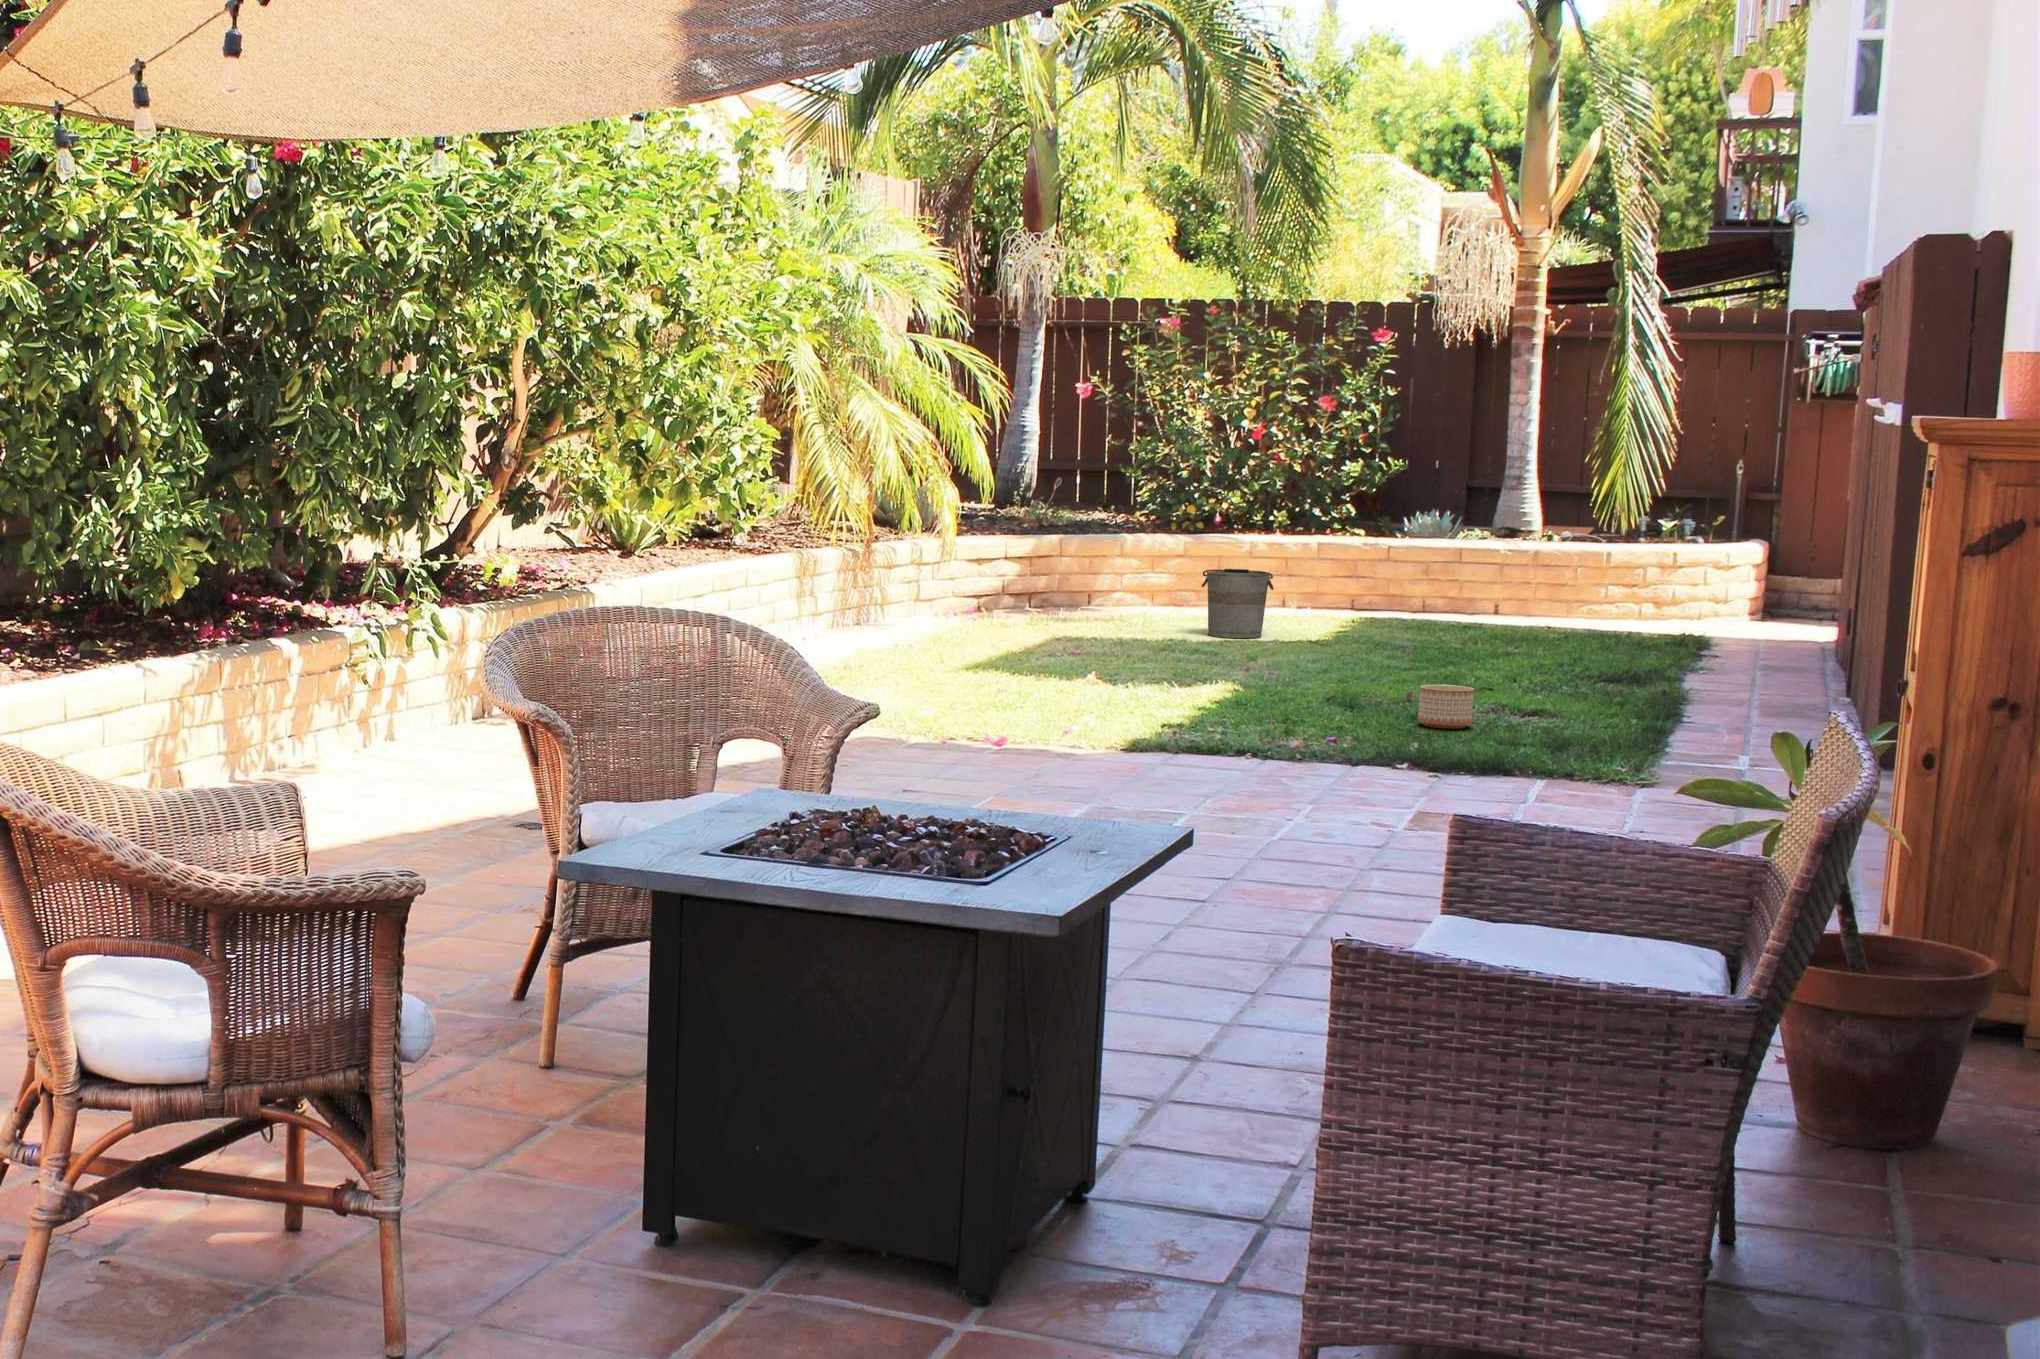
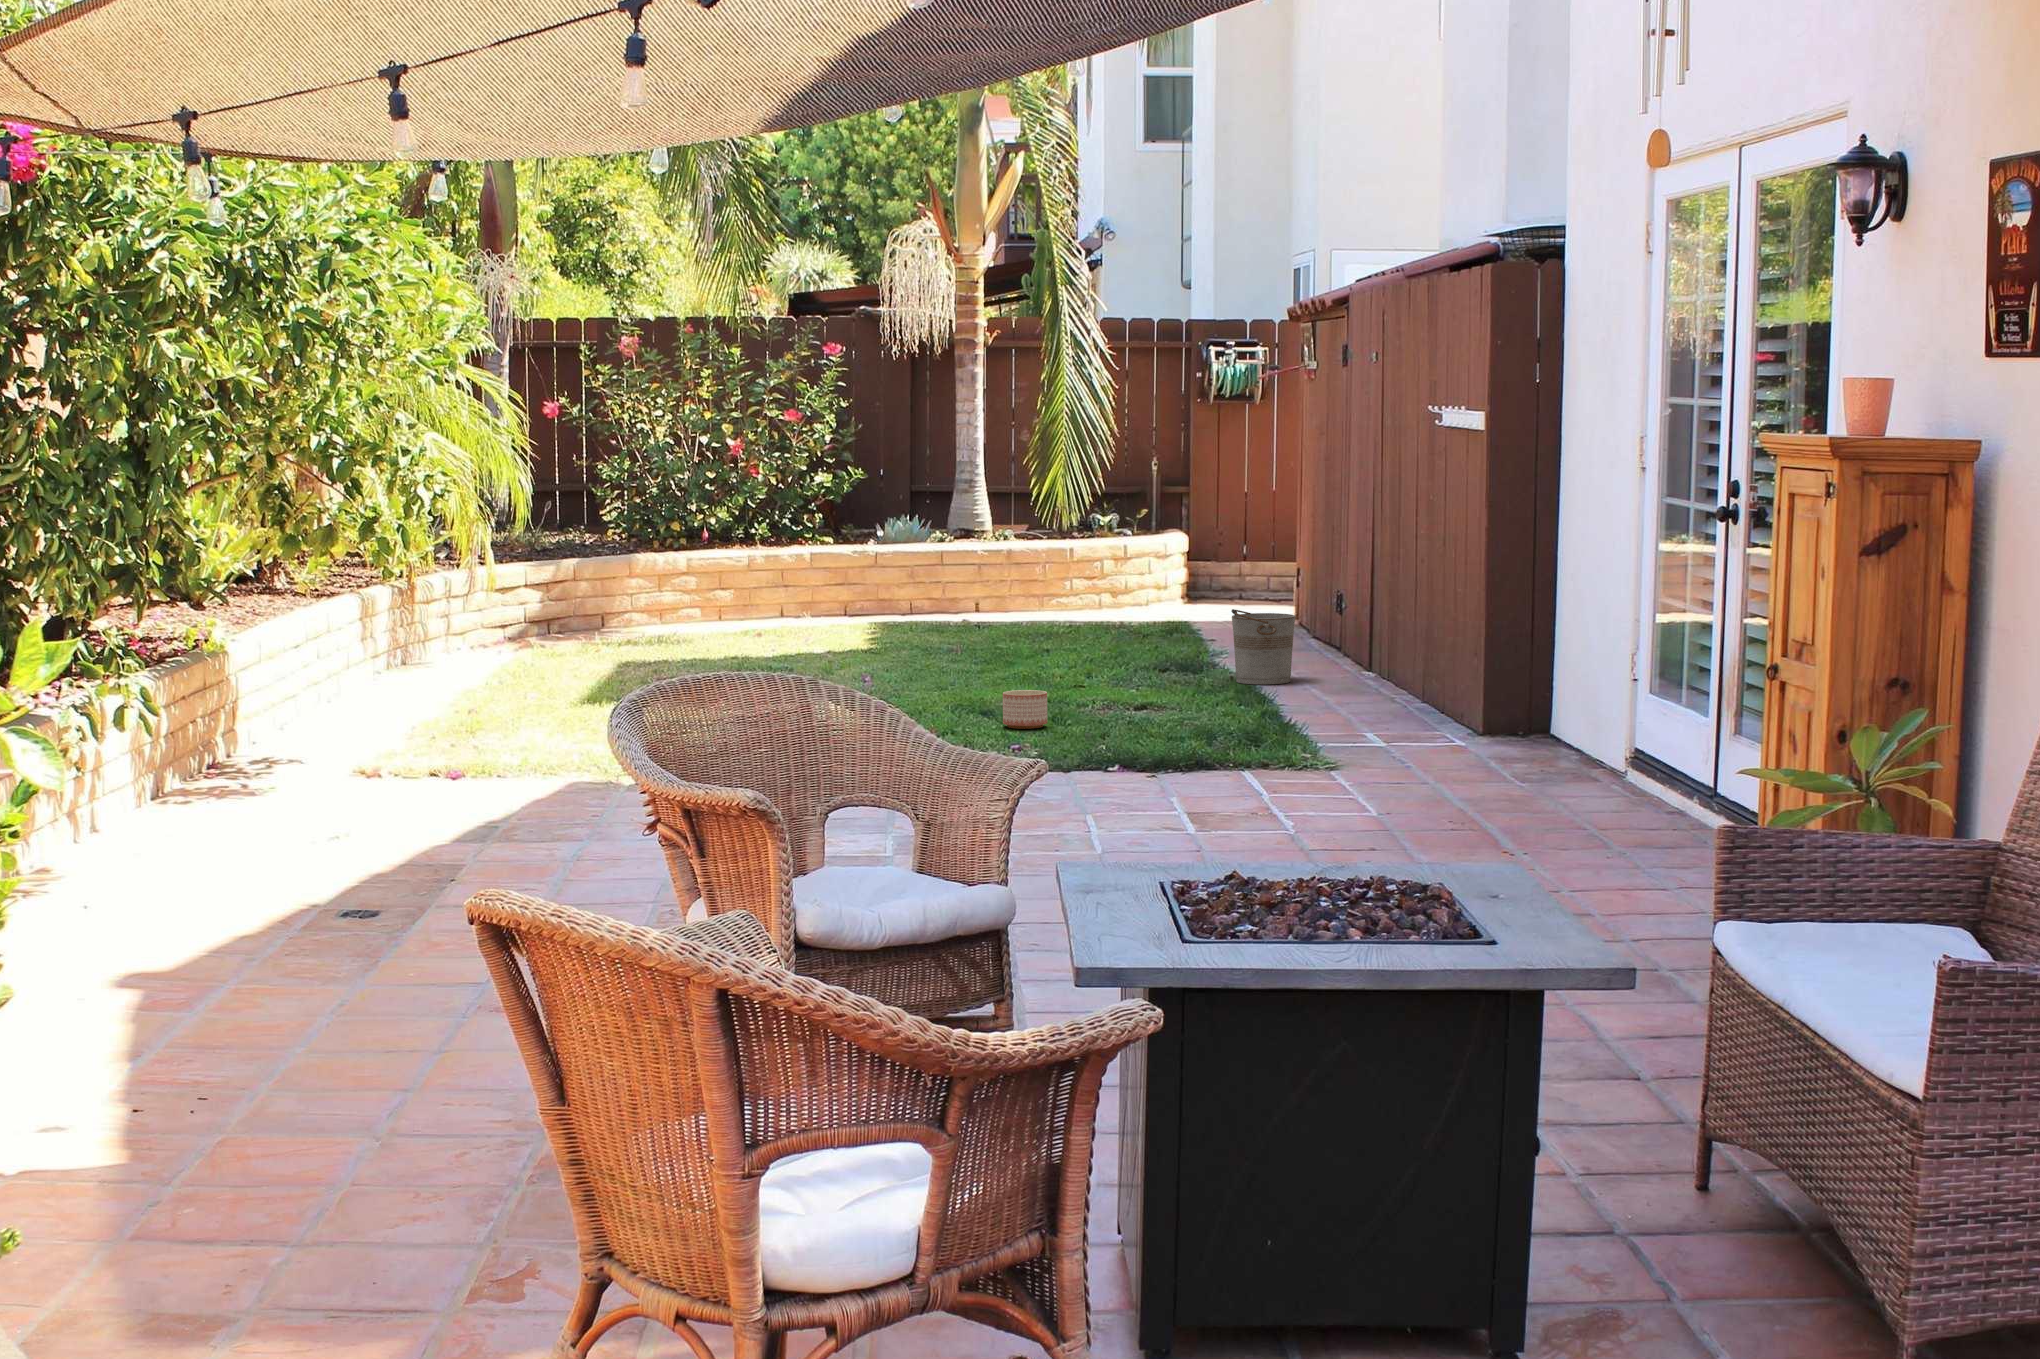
bucket: present [1202,569,1274,638] -> present [1231,609,1295,684]

